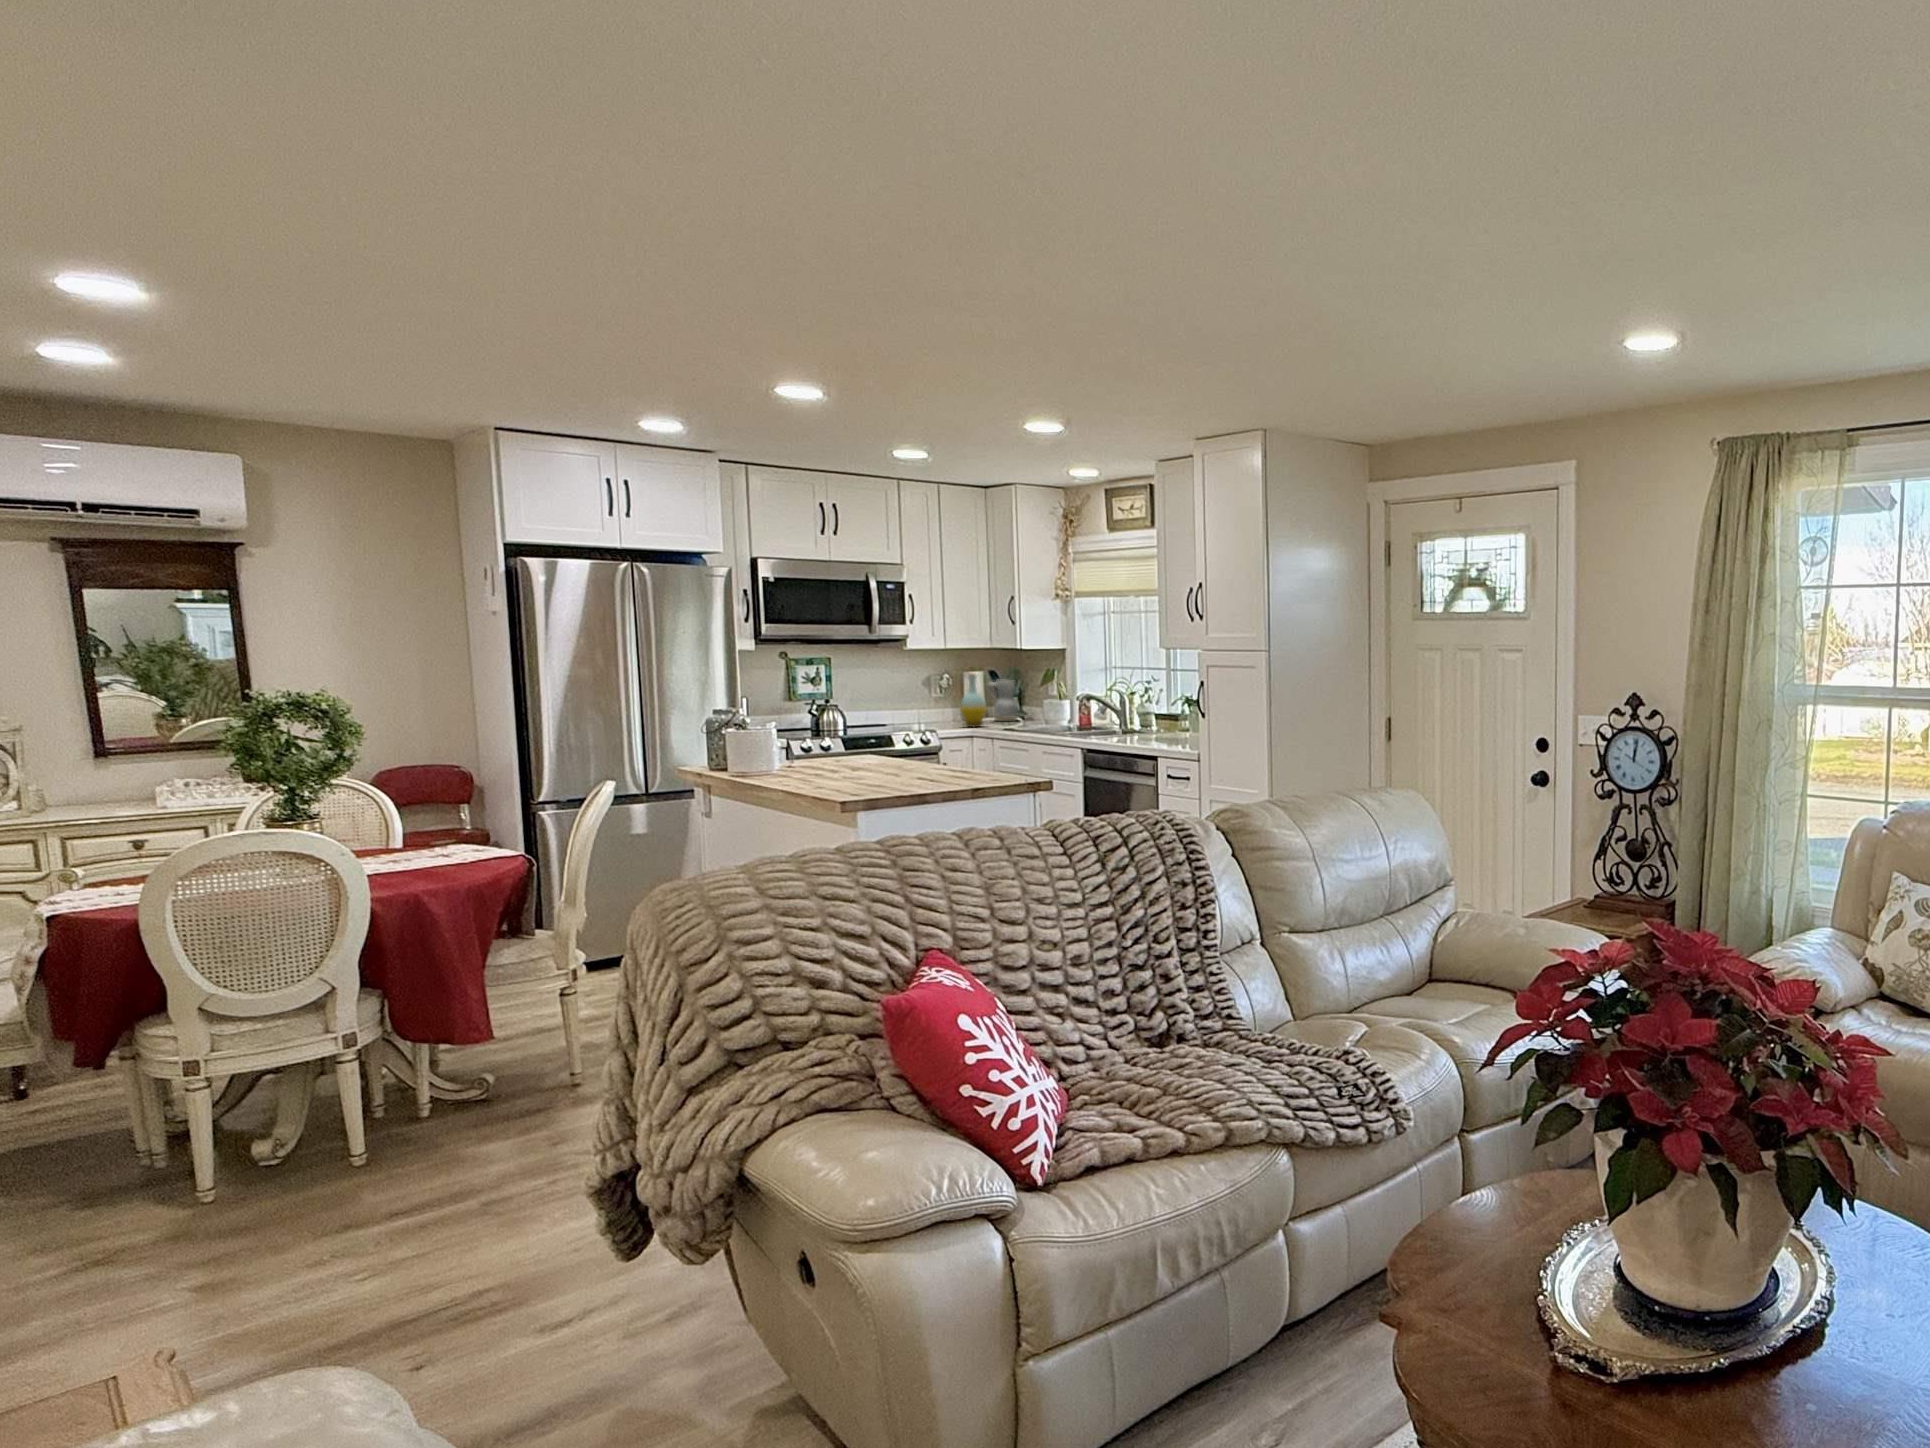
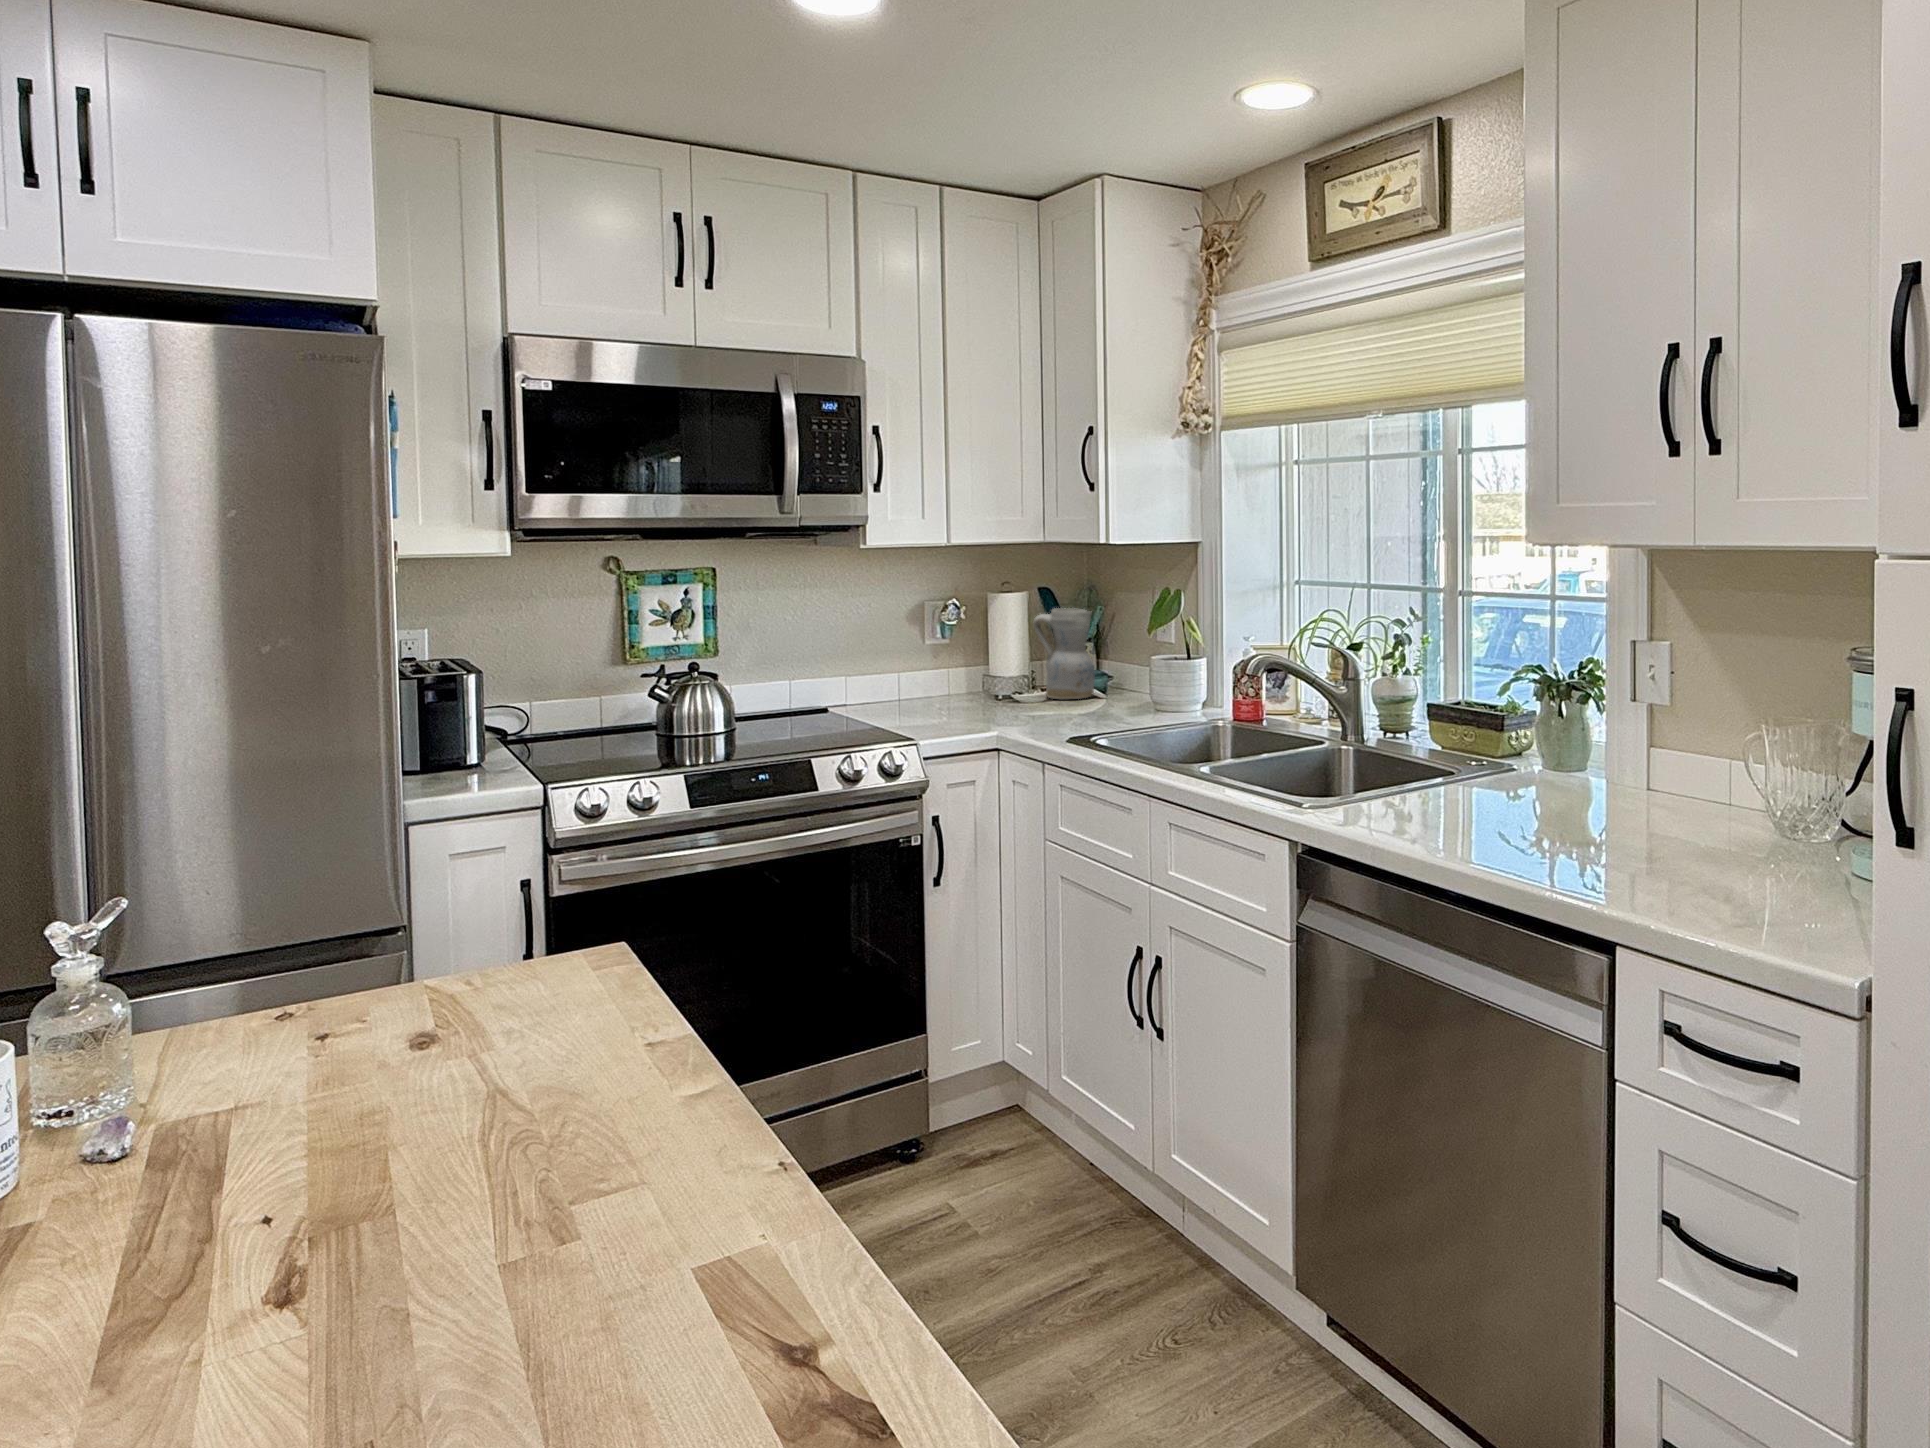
bottle: present [960,674,987,727] -> none [969,603,1028,729]

